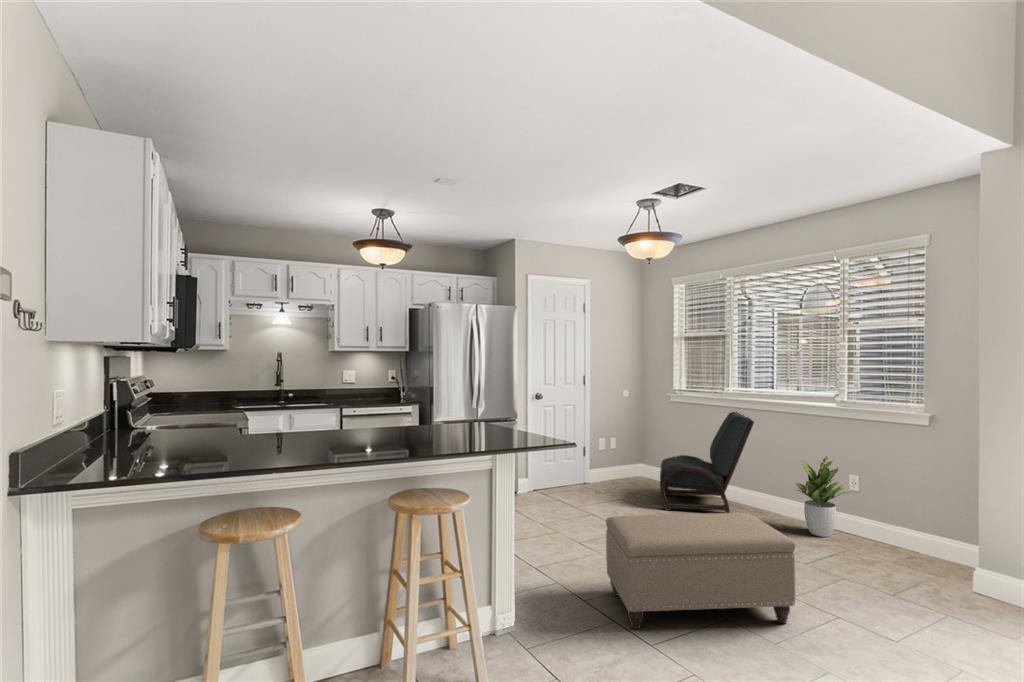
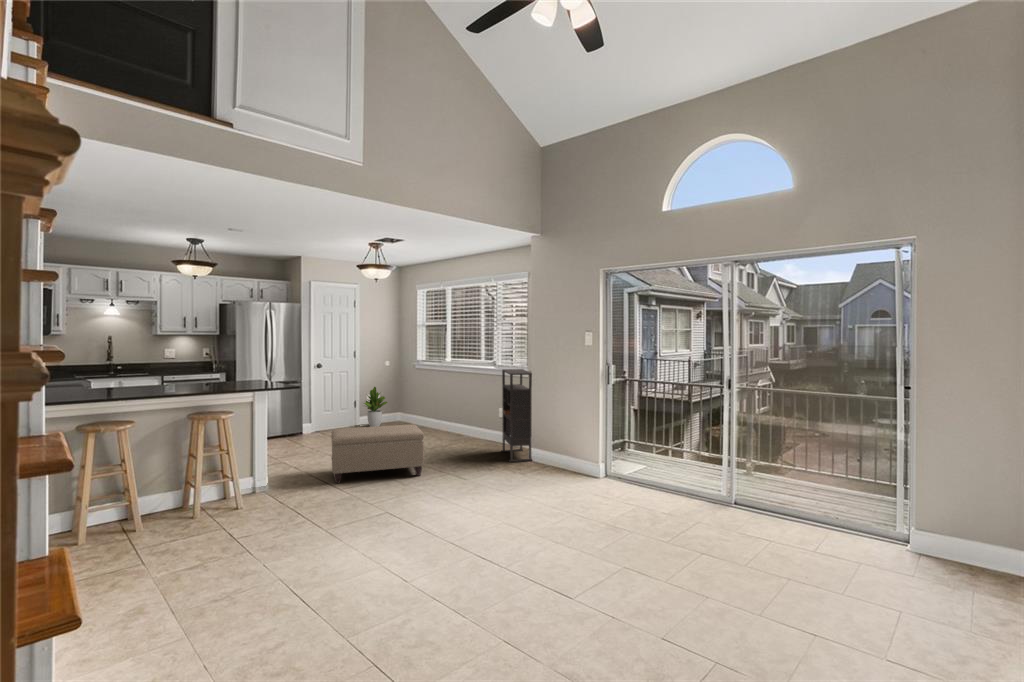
lounge chair: present [660,411,754,513] -> none [396,374,456,437]
bookshelf: none [887,412,990,599] -> present [502,369,532,462]
potted plant: present [796,455,850,537] -> present [364,387,387,427]

